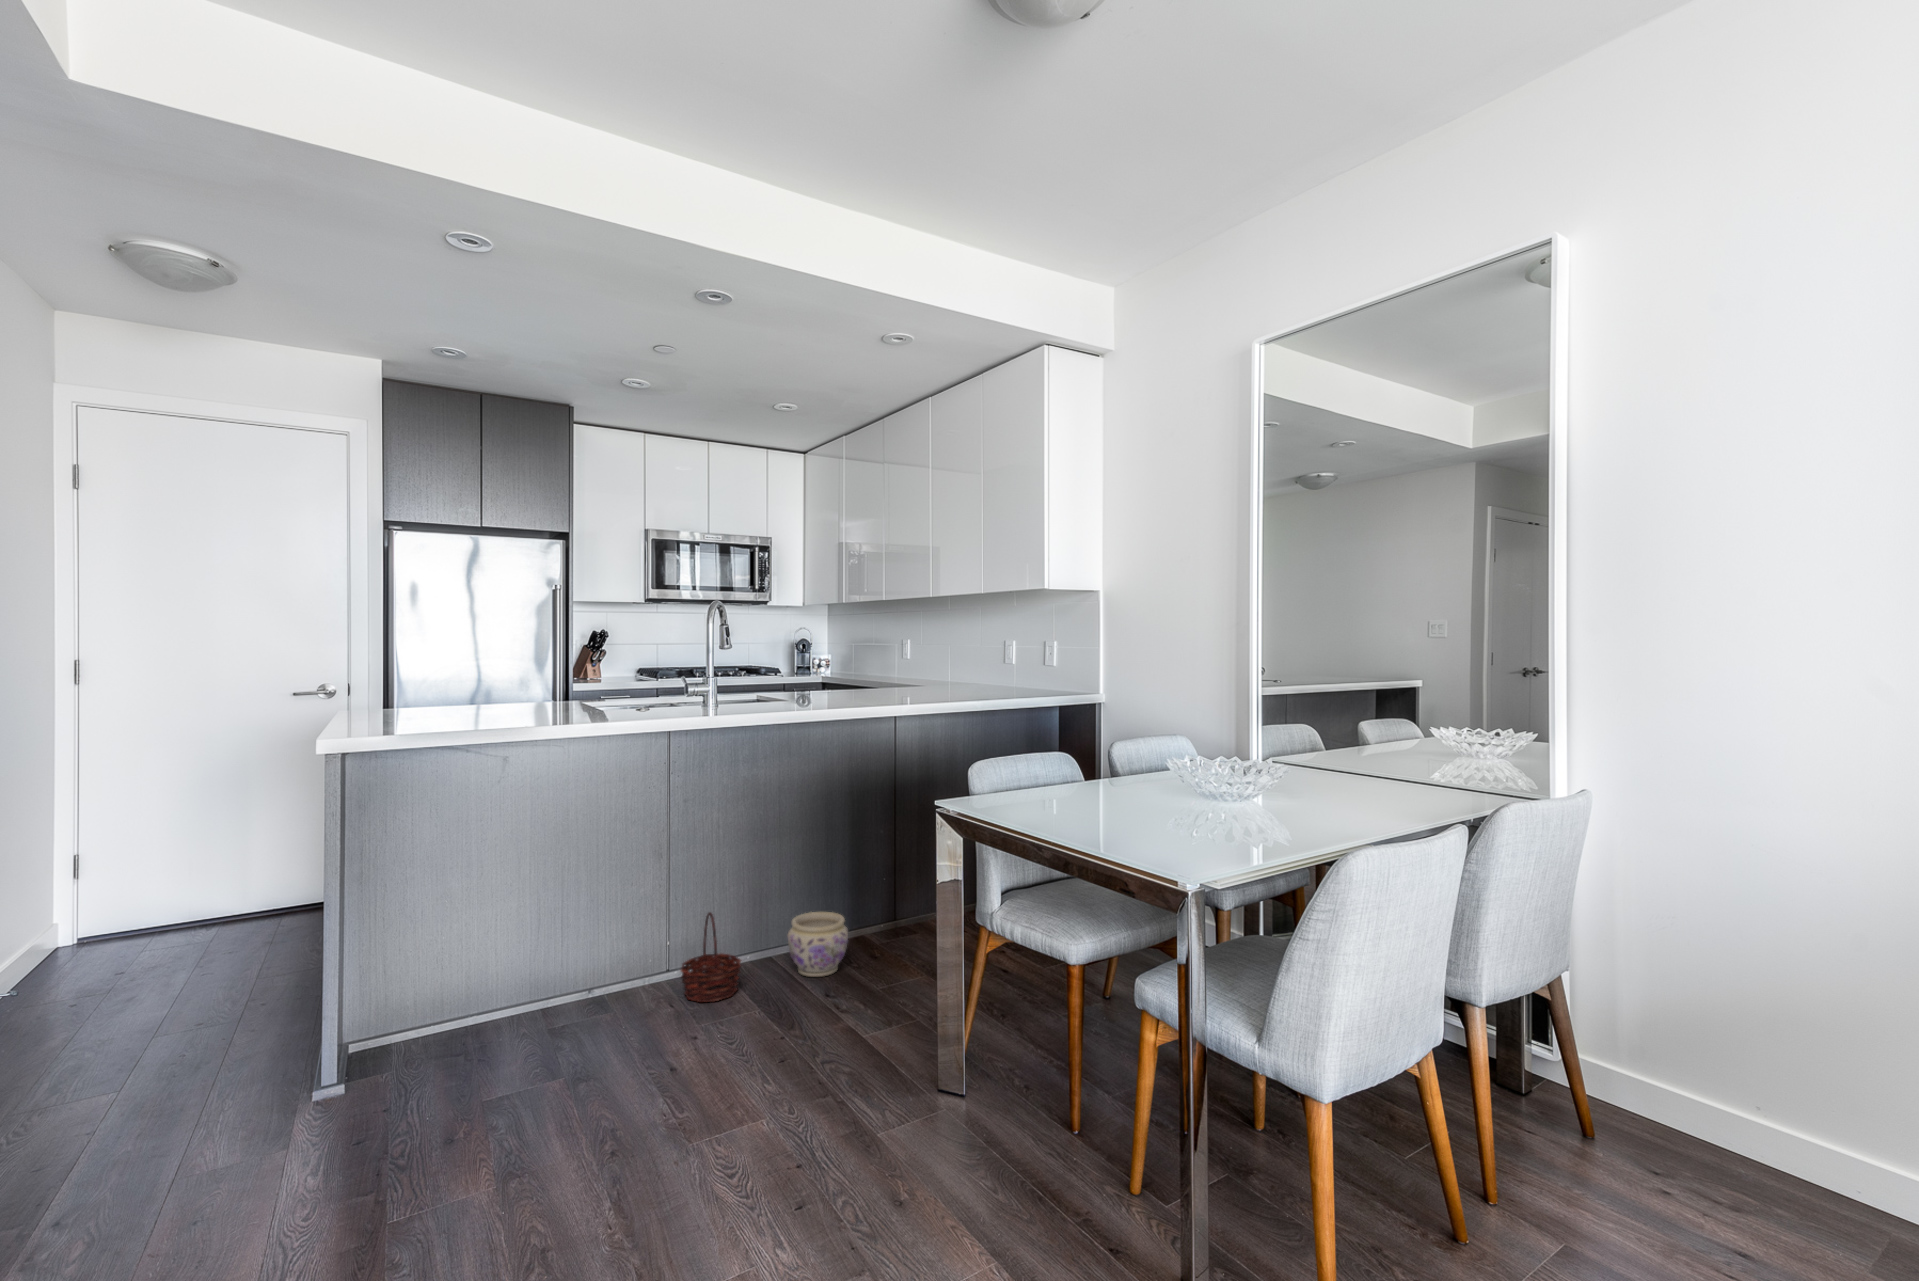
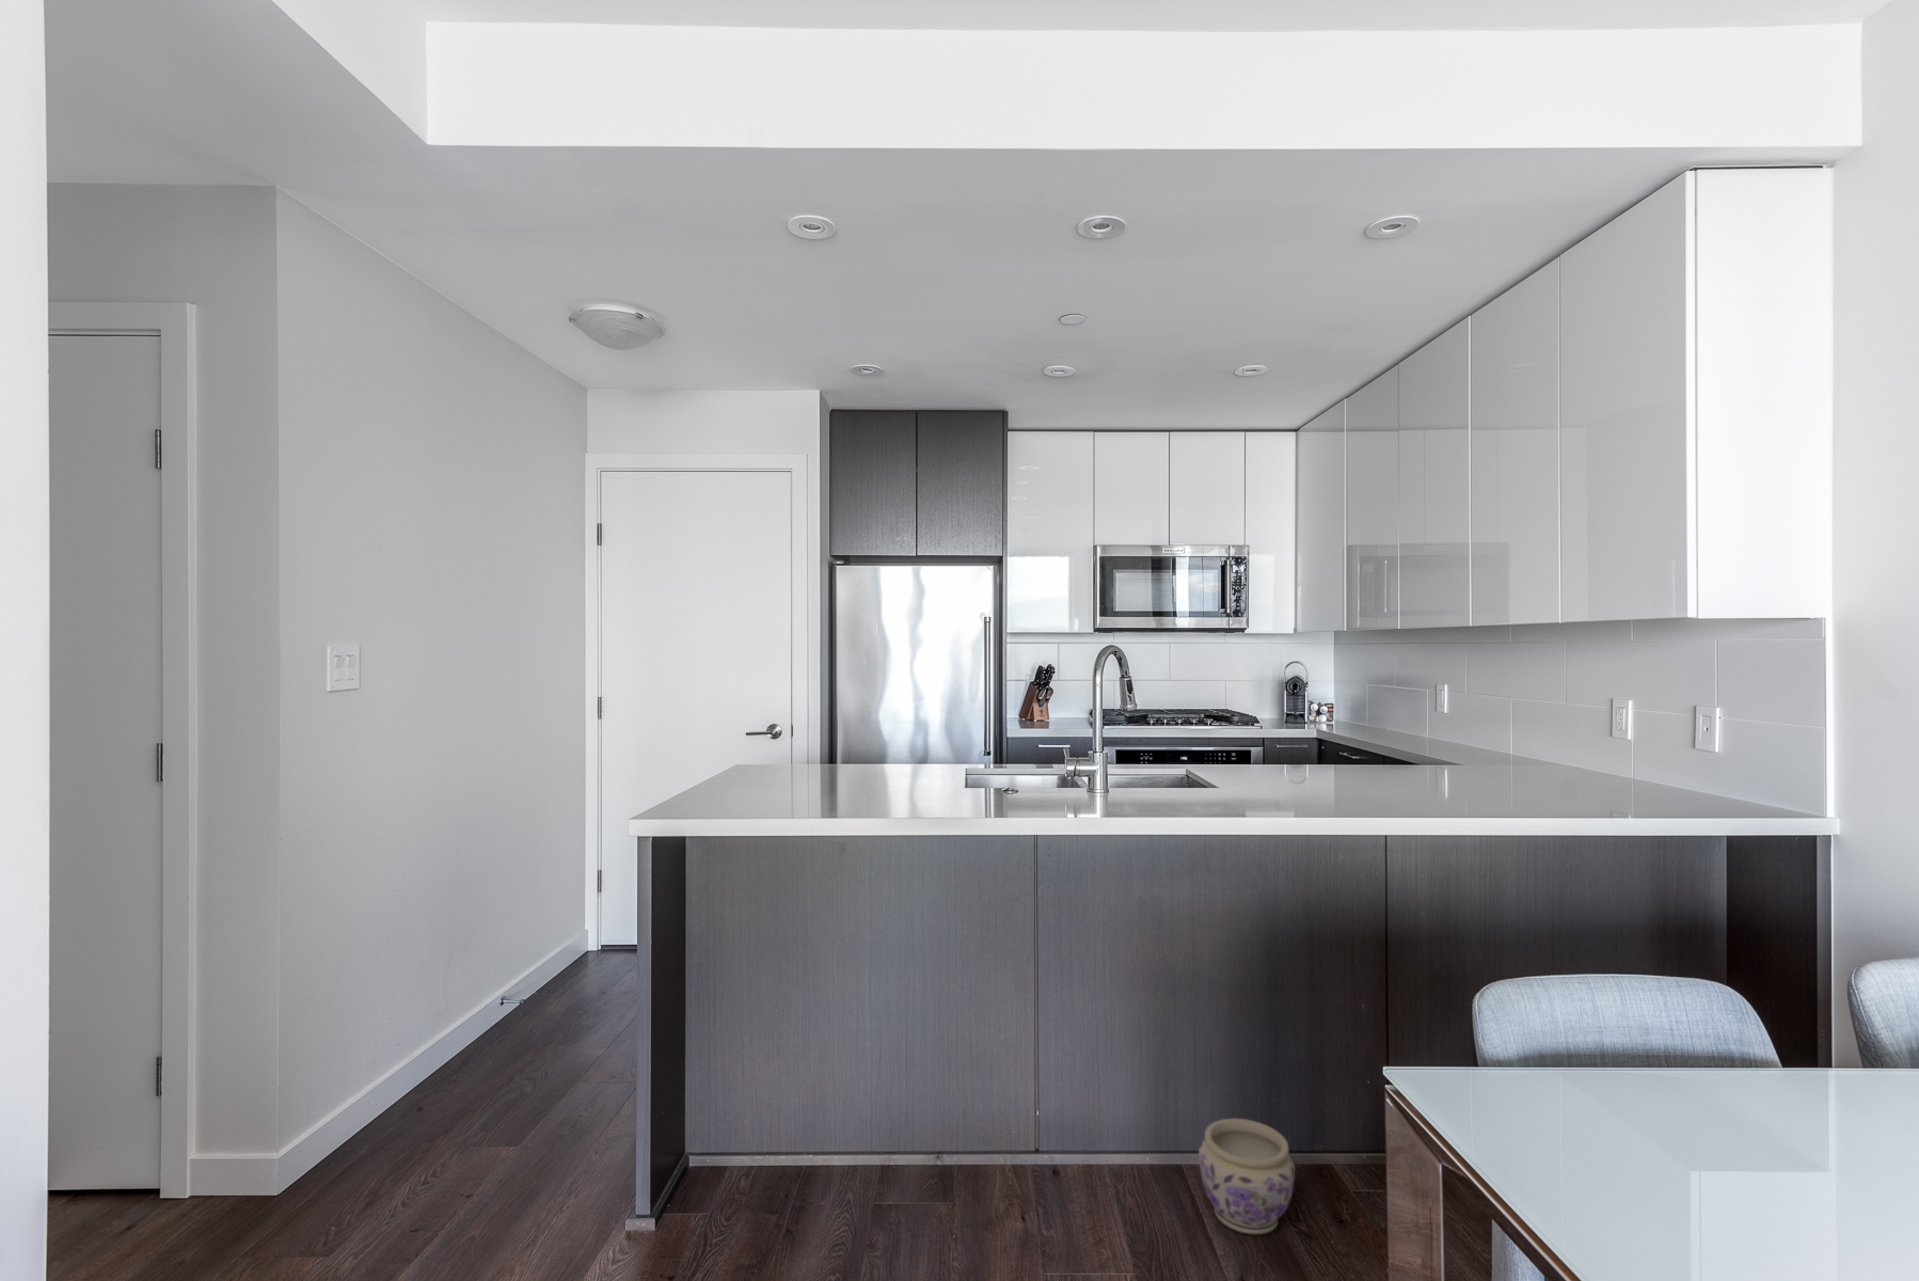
basket: present [681,913,741,1002] -> none [1039,1095,1126,1234]

